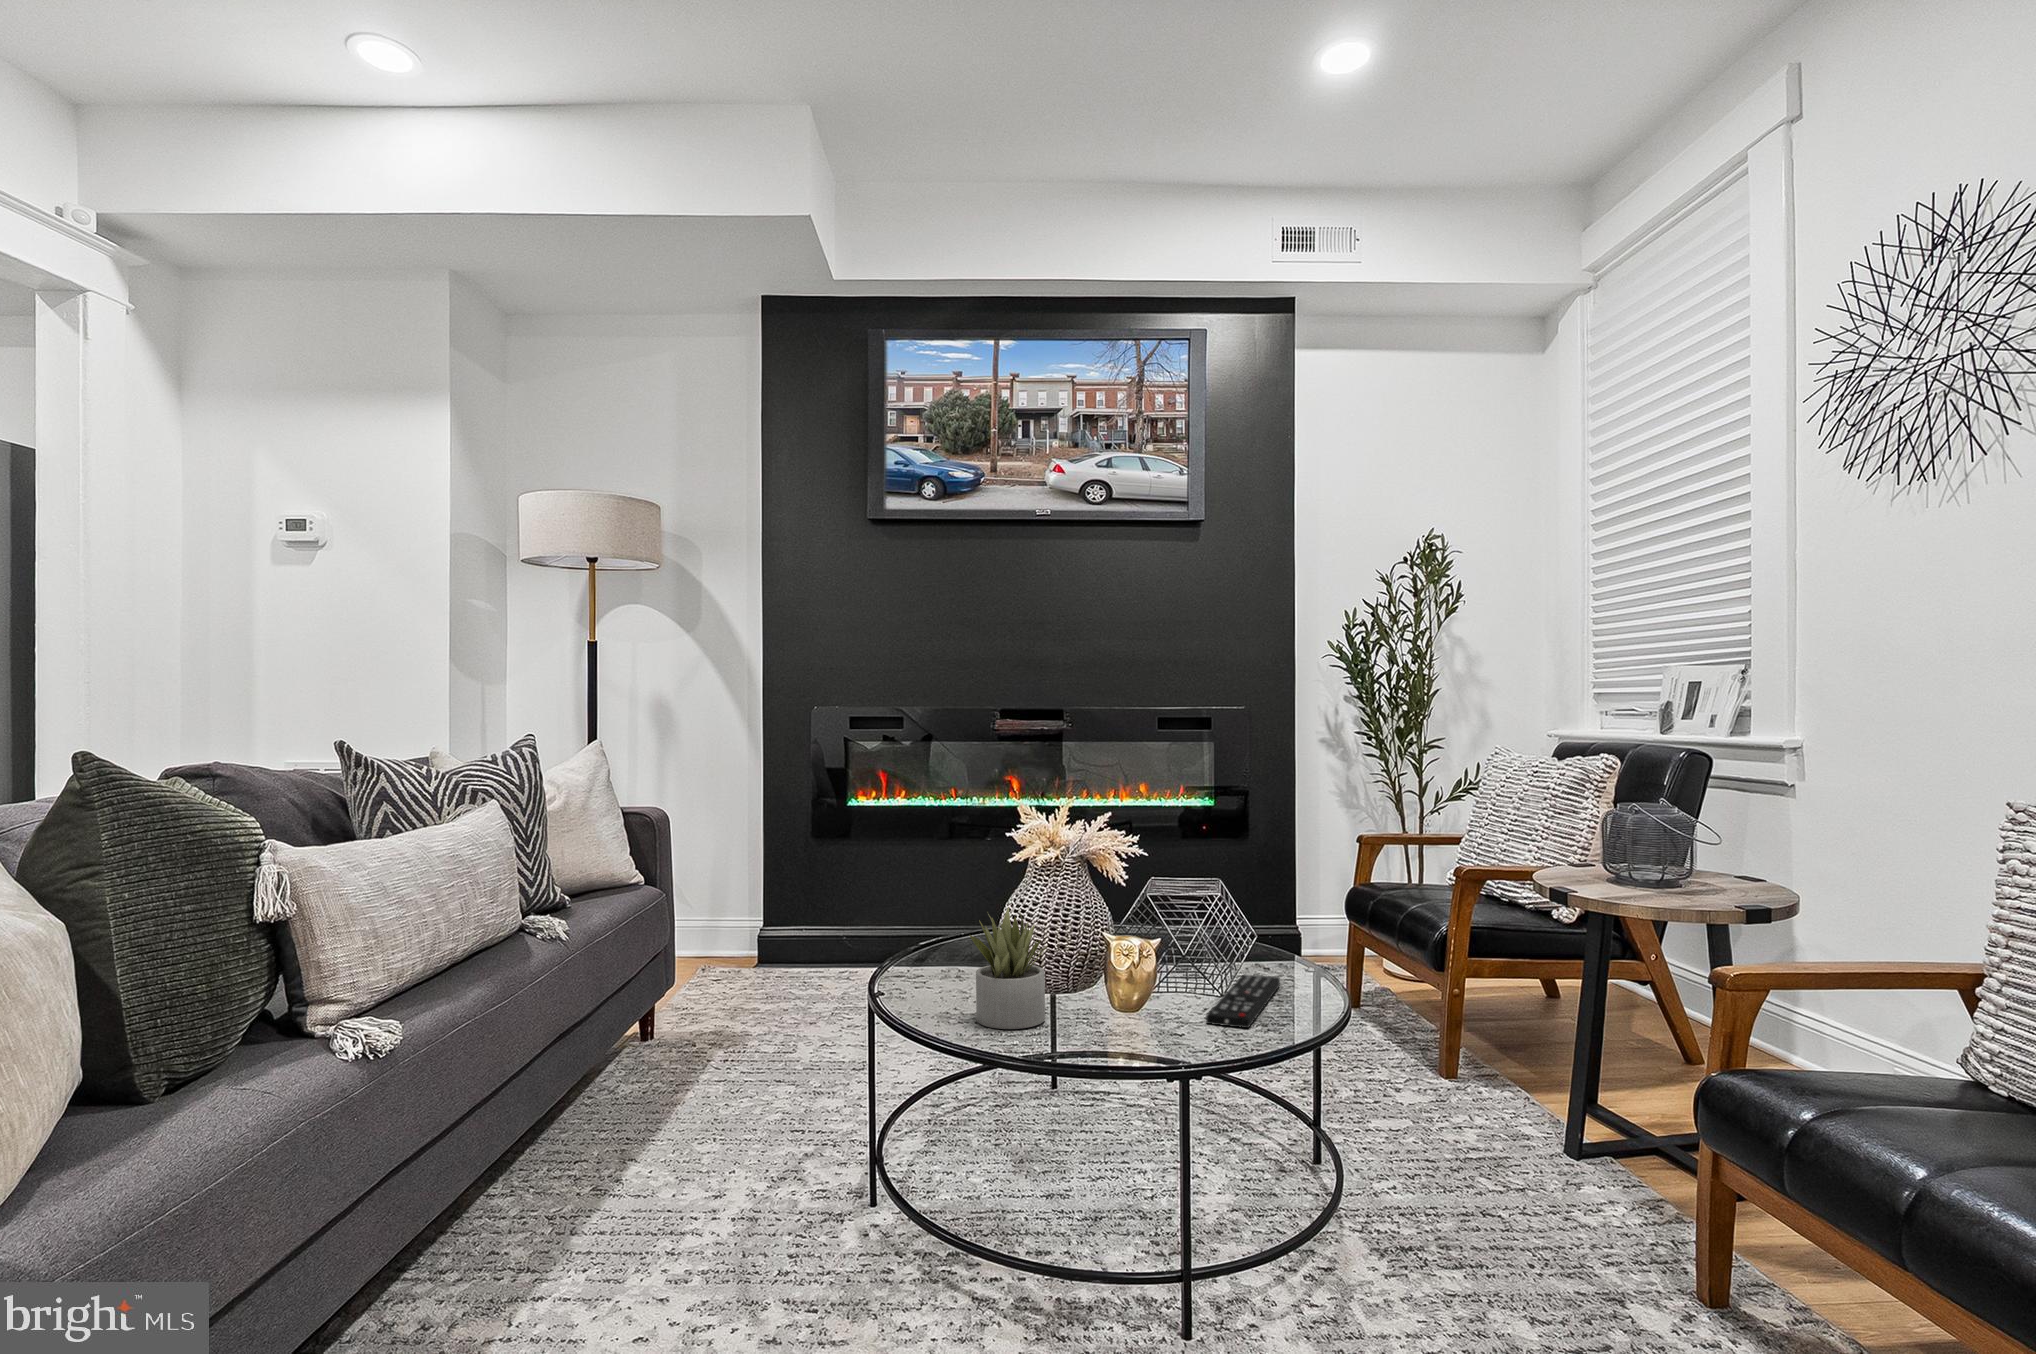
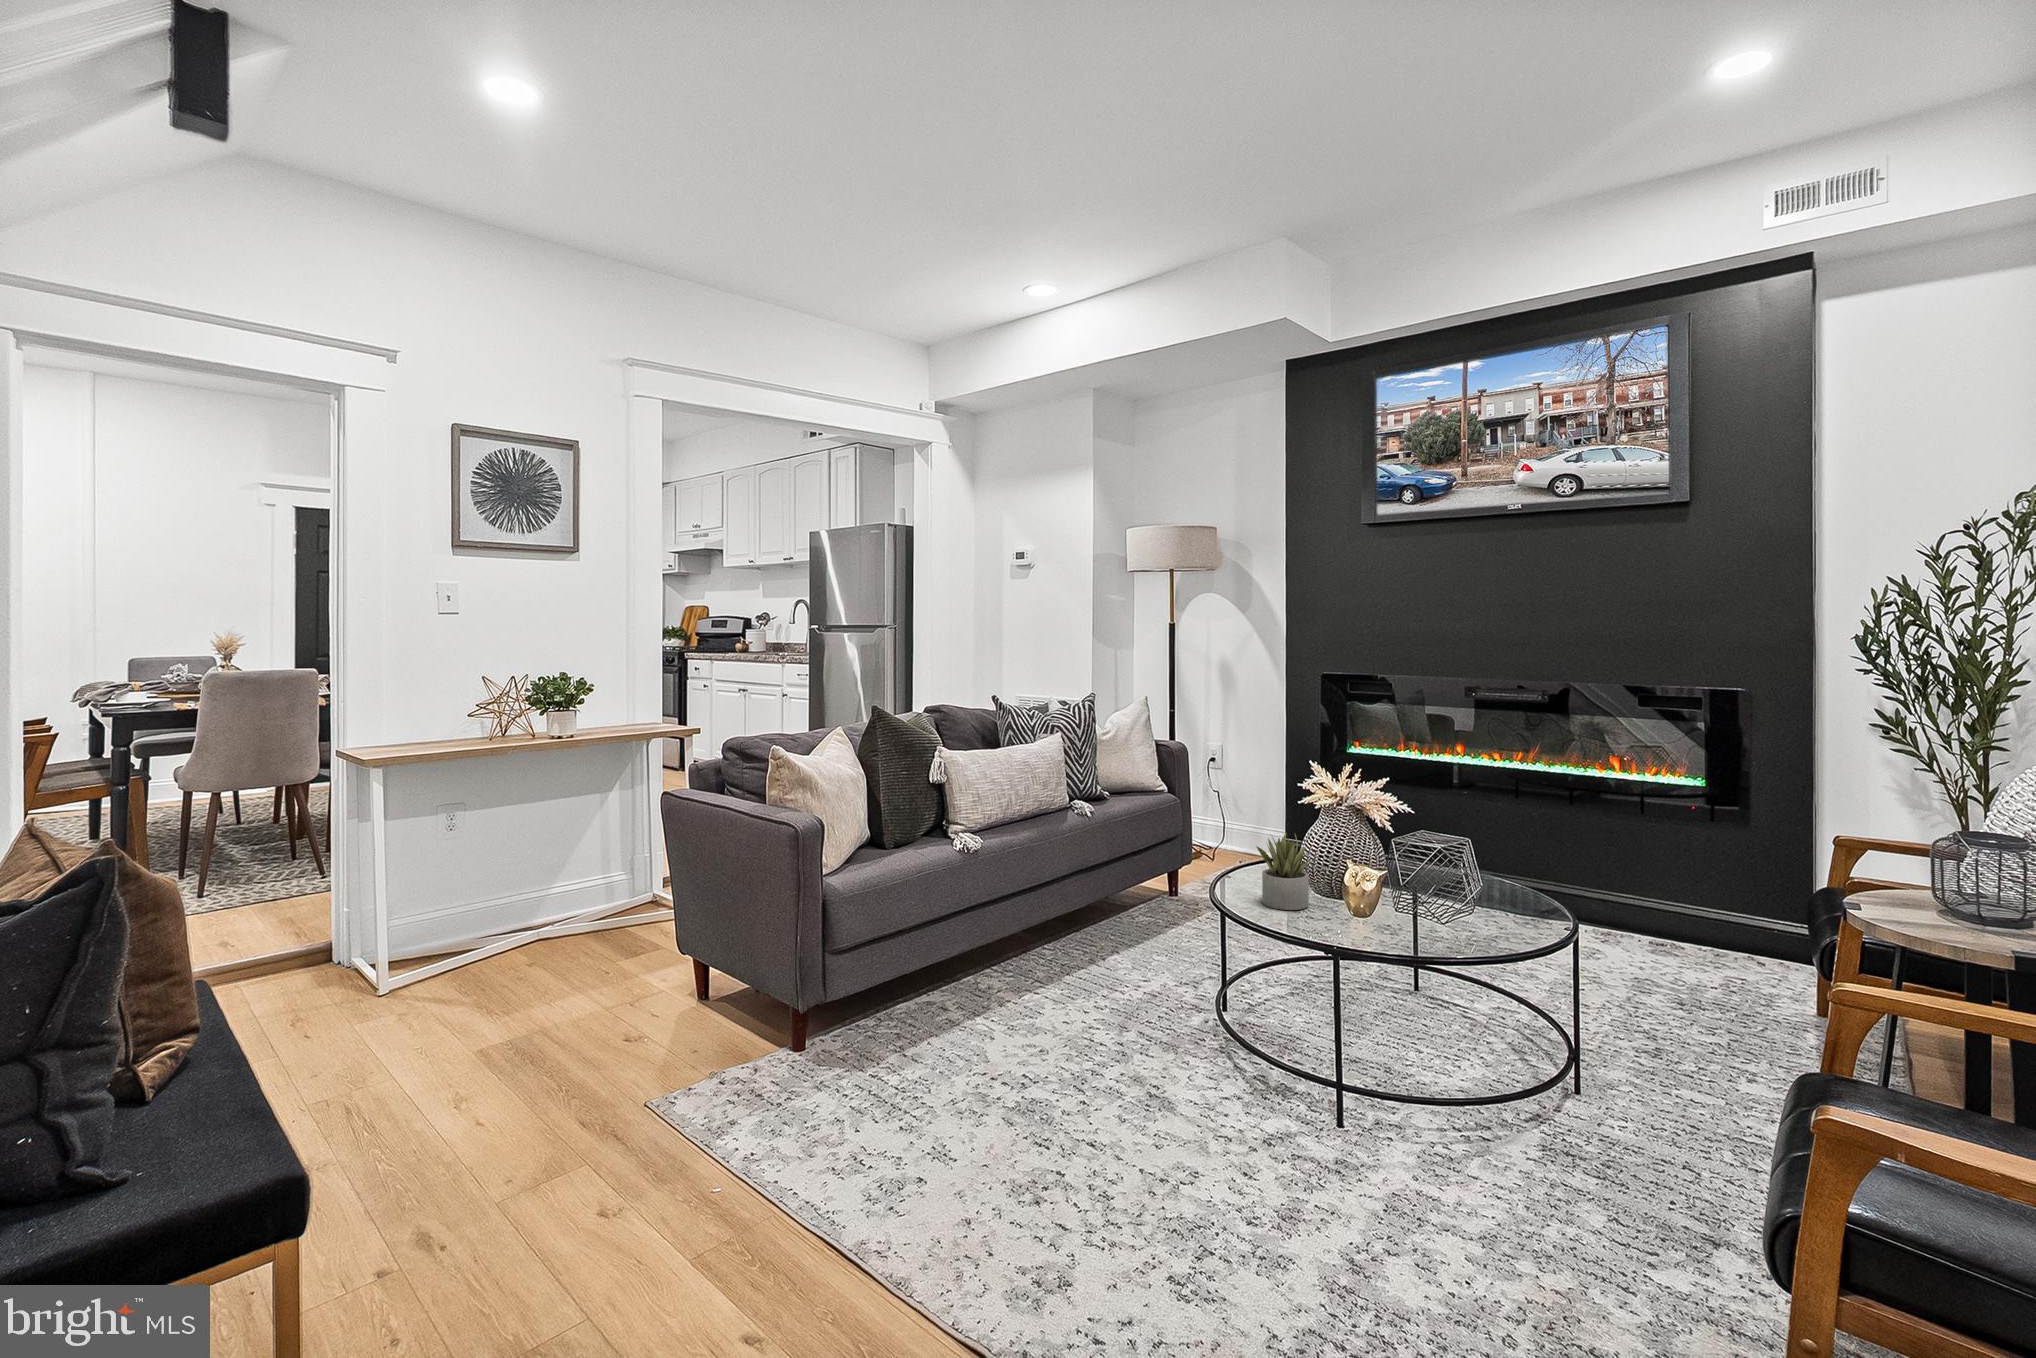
remote control: present [1206,974,1280,1028] -> none [1414,910,1524,942]

